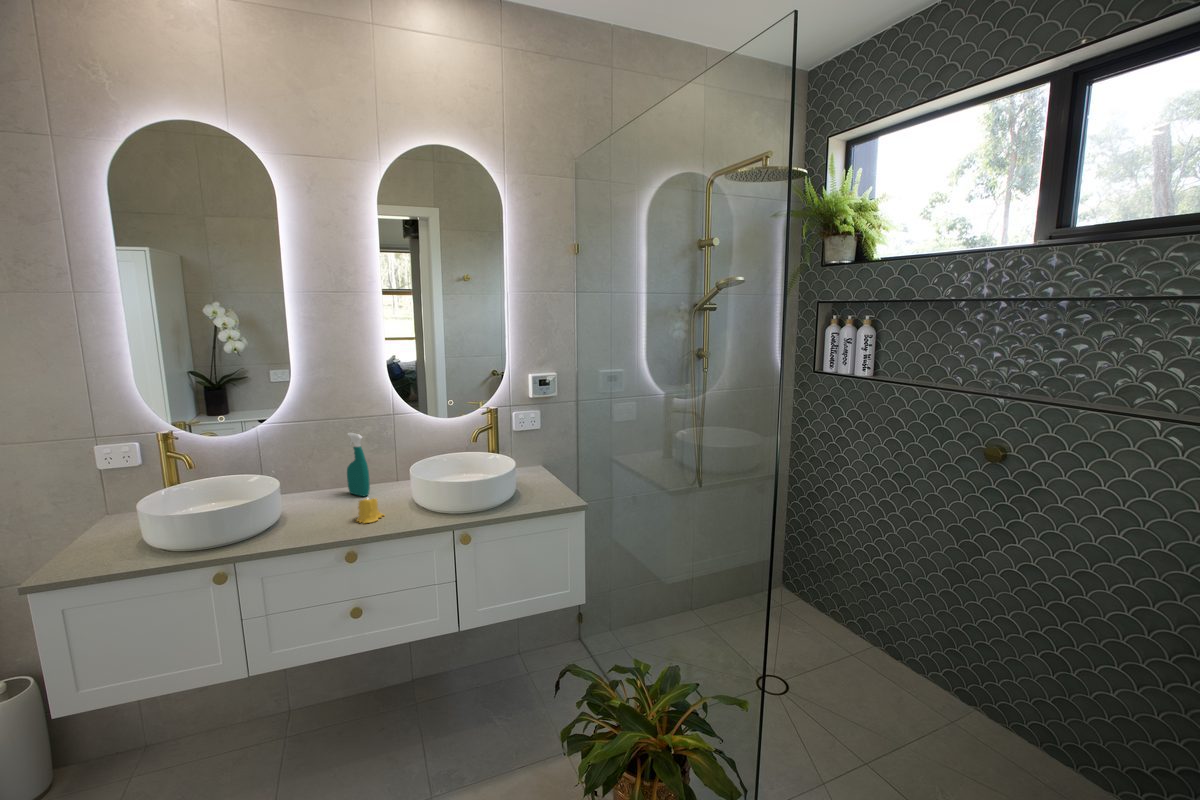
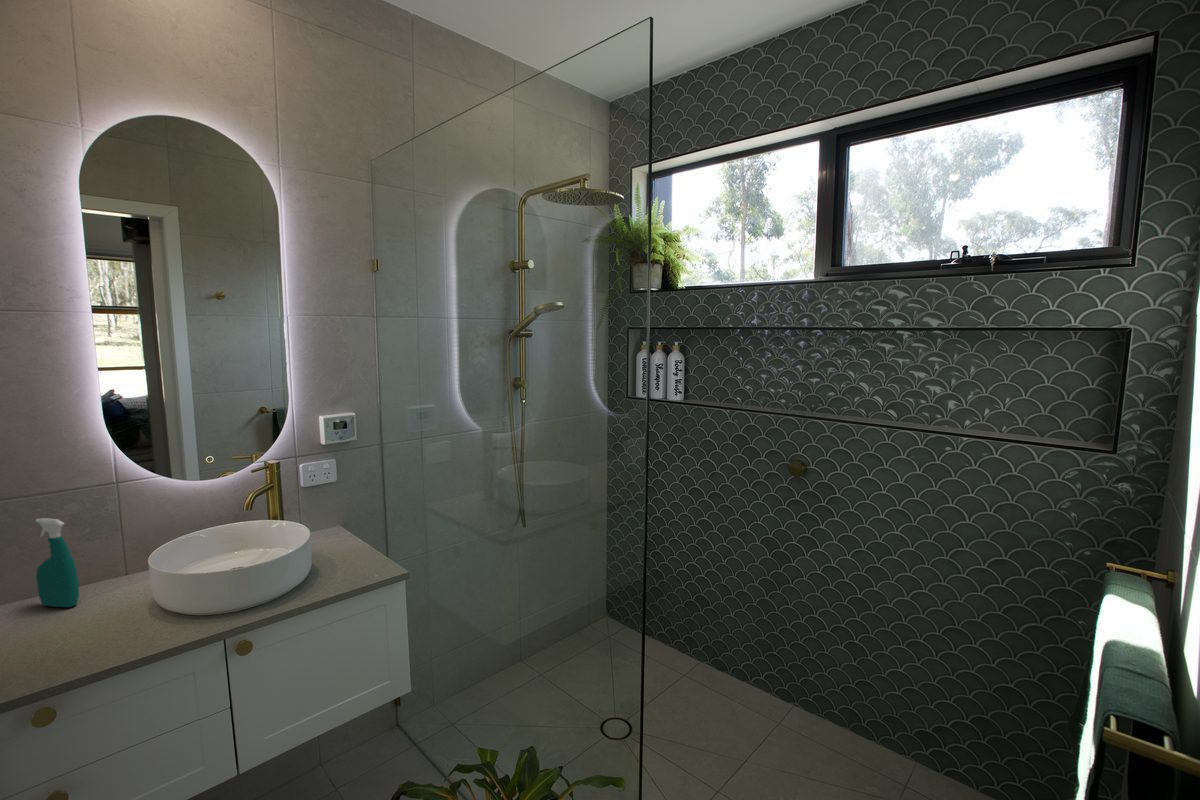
candle: present [356,499,384,523] -> none [59,610,111,653]

